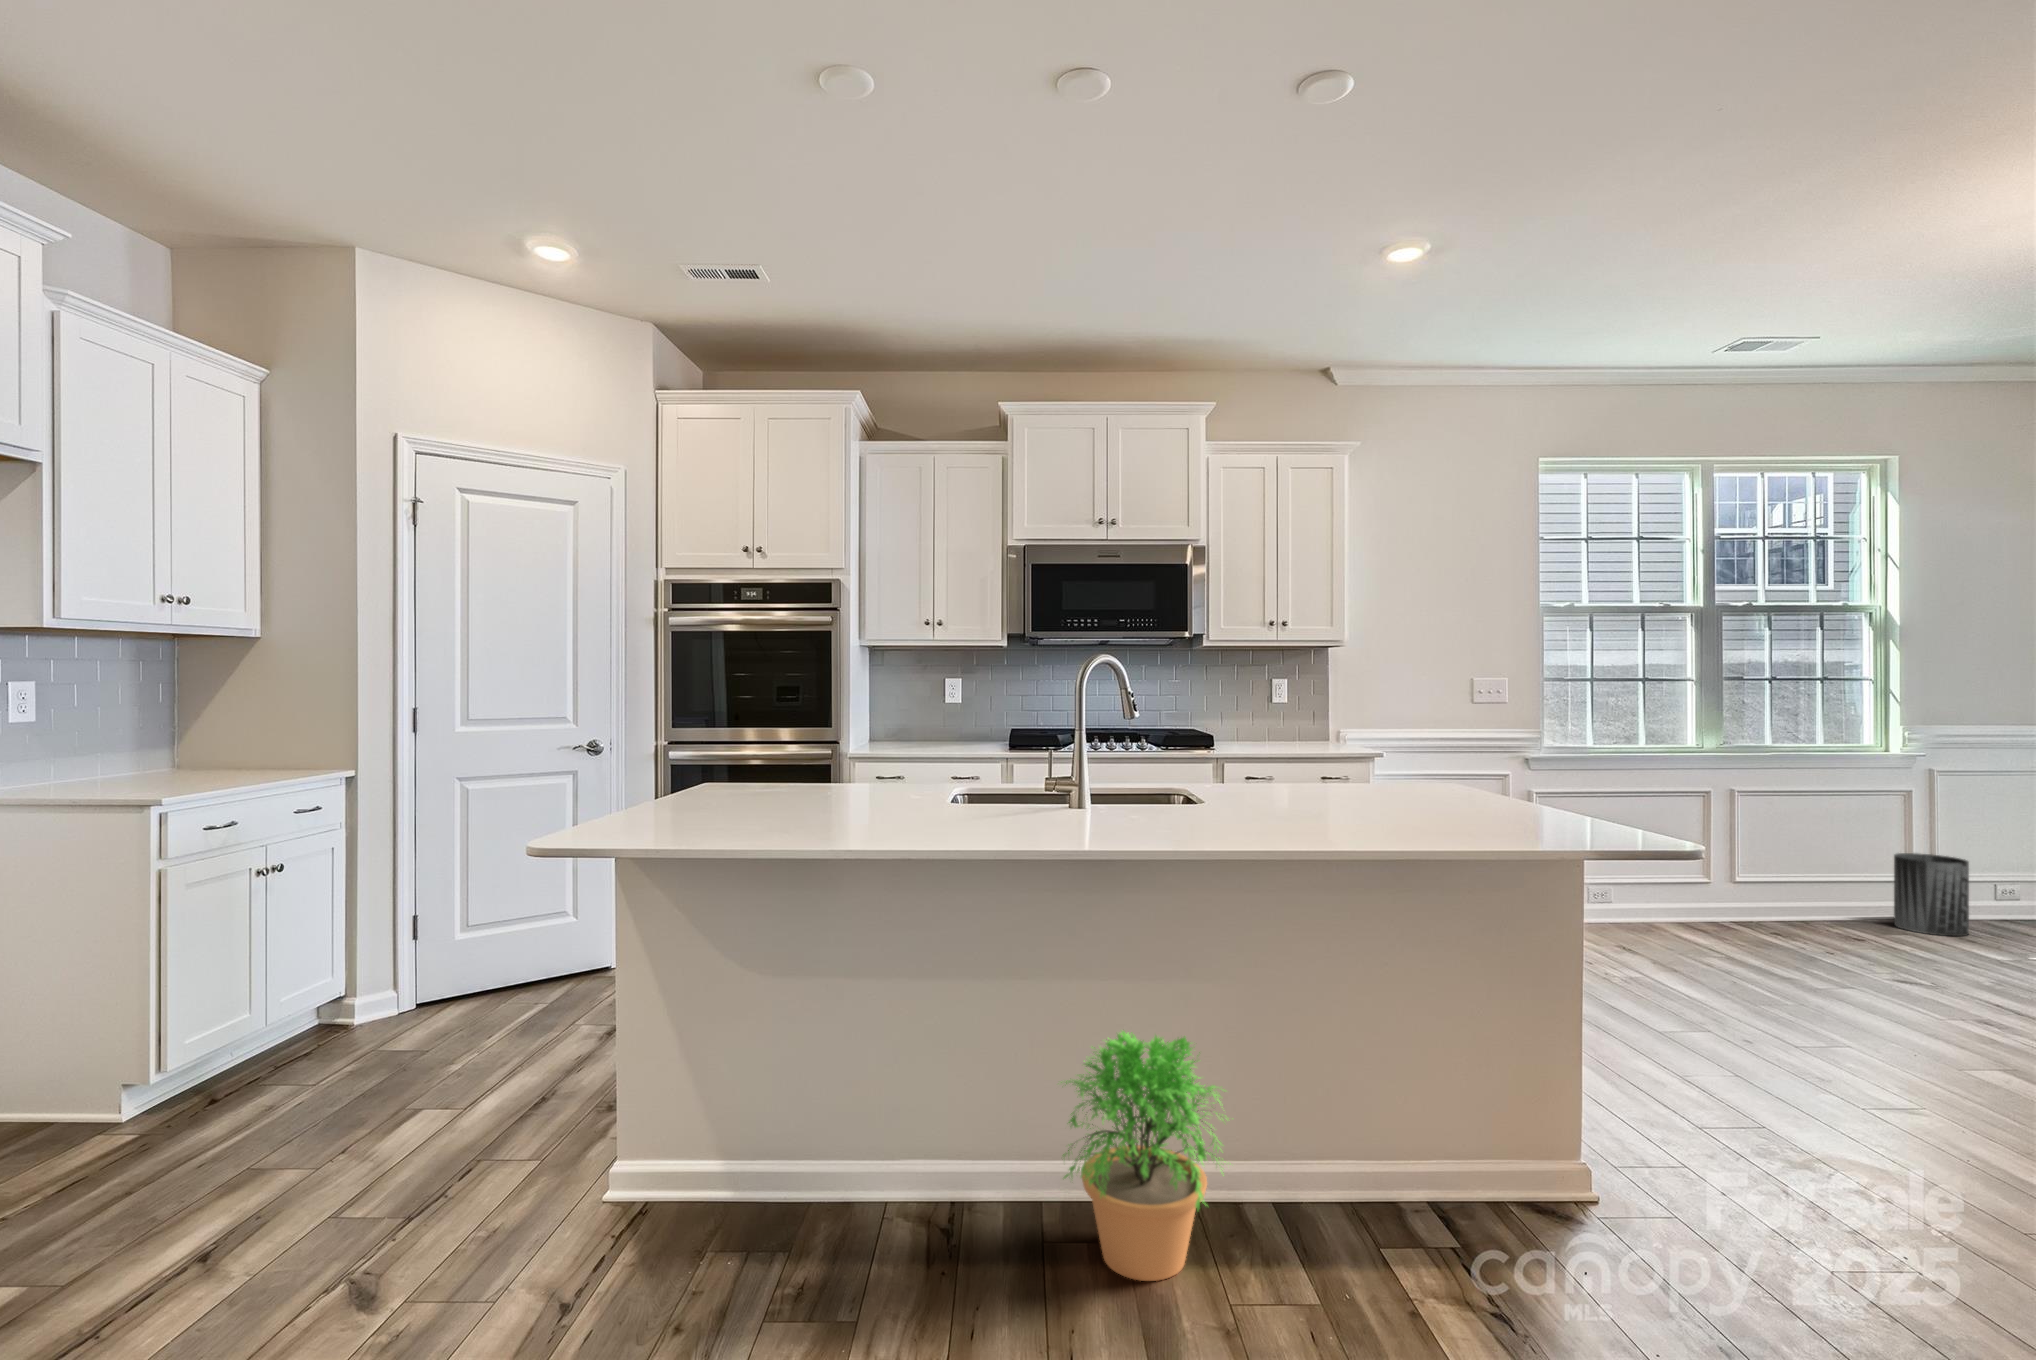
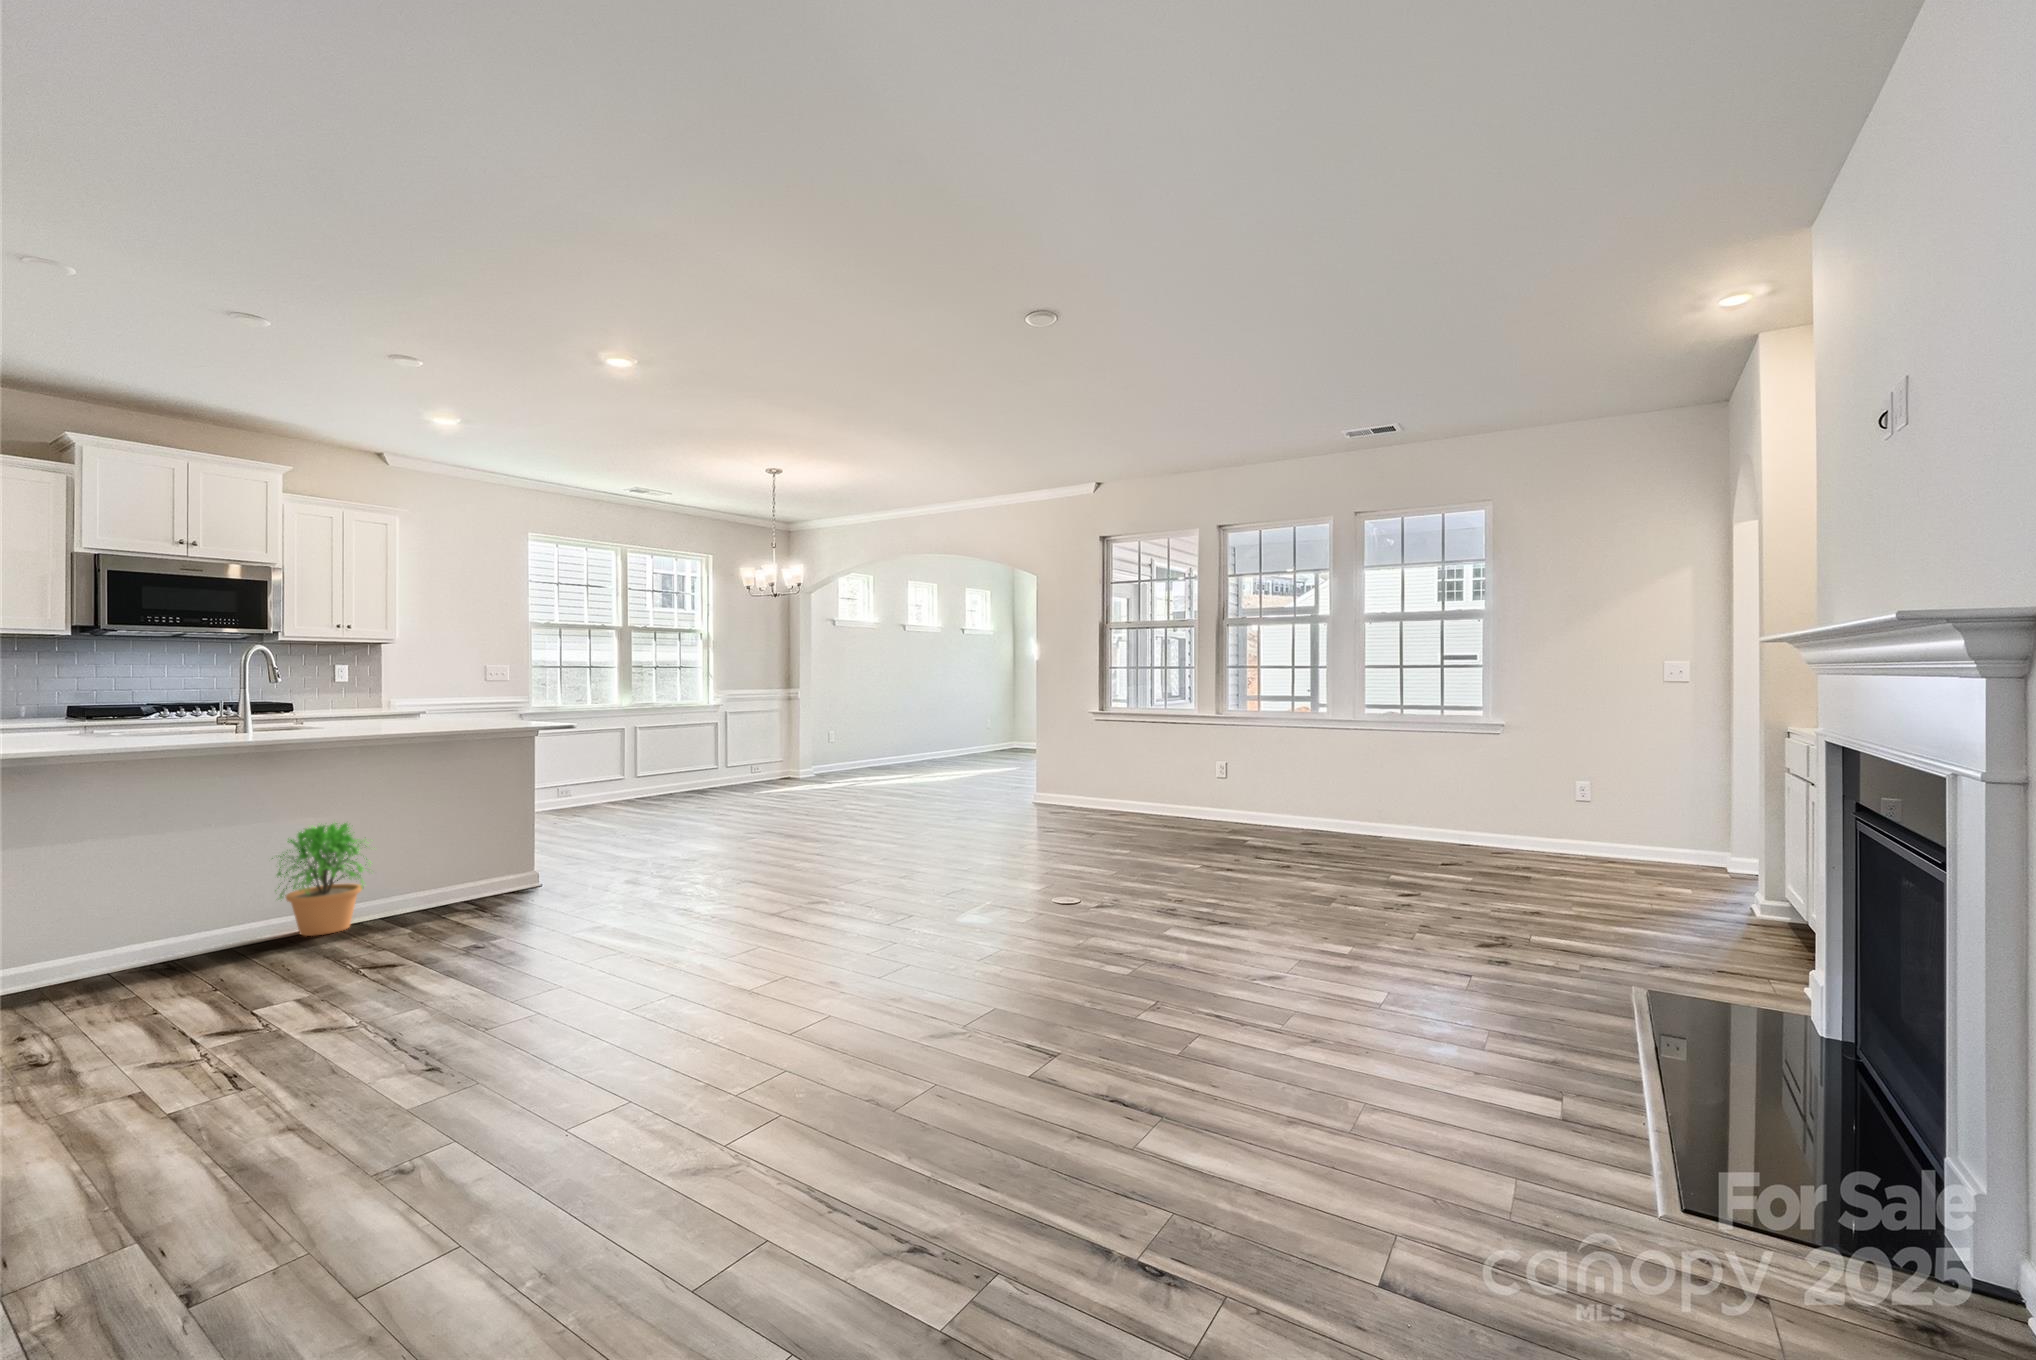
trash can: present [1894,853,1969,936] -> none [708,752,737,790]

